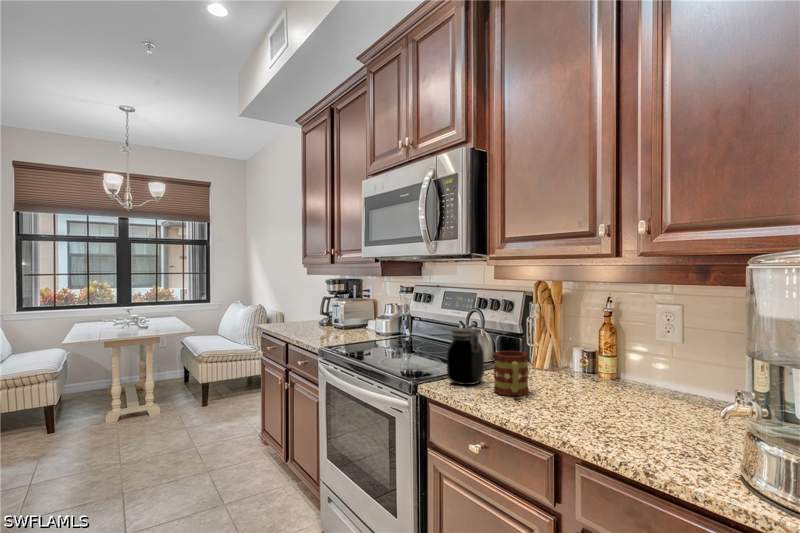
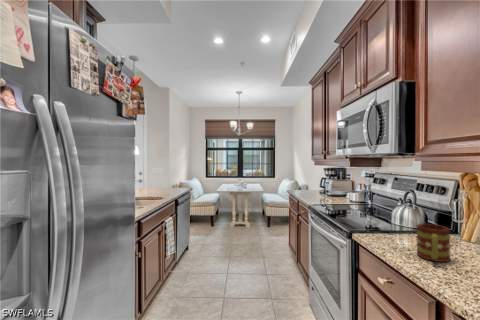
jar: present [447,328,485,385] -> none [380,203,412,245]

